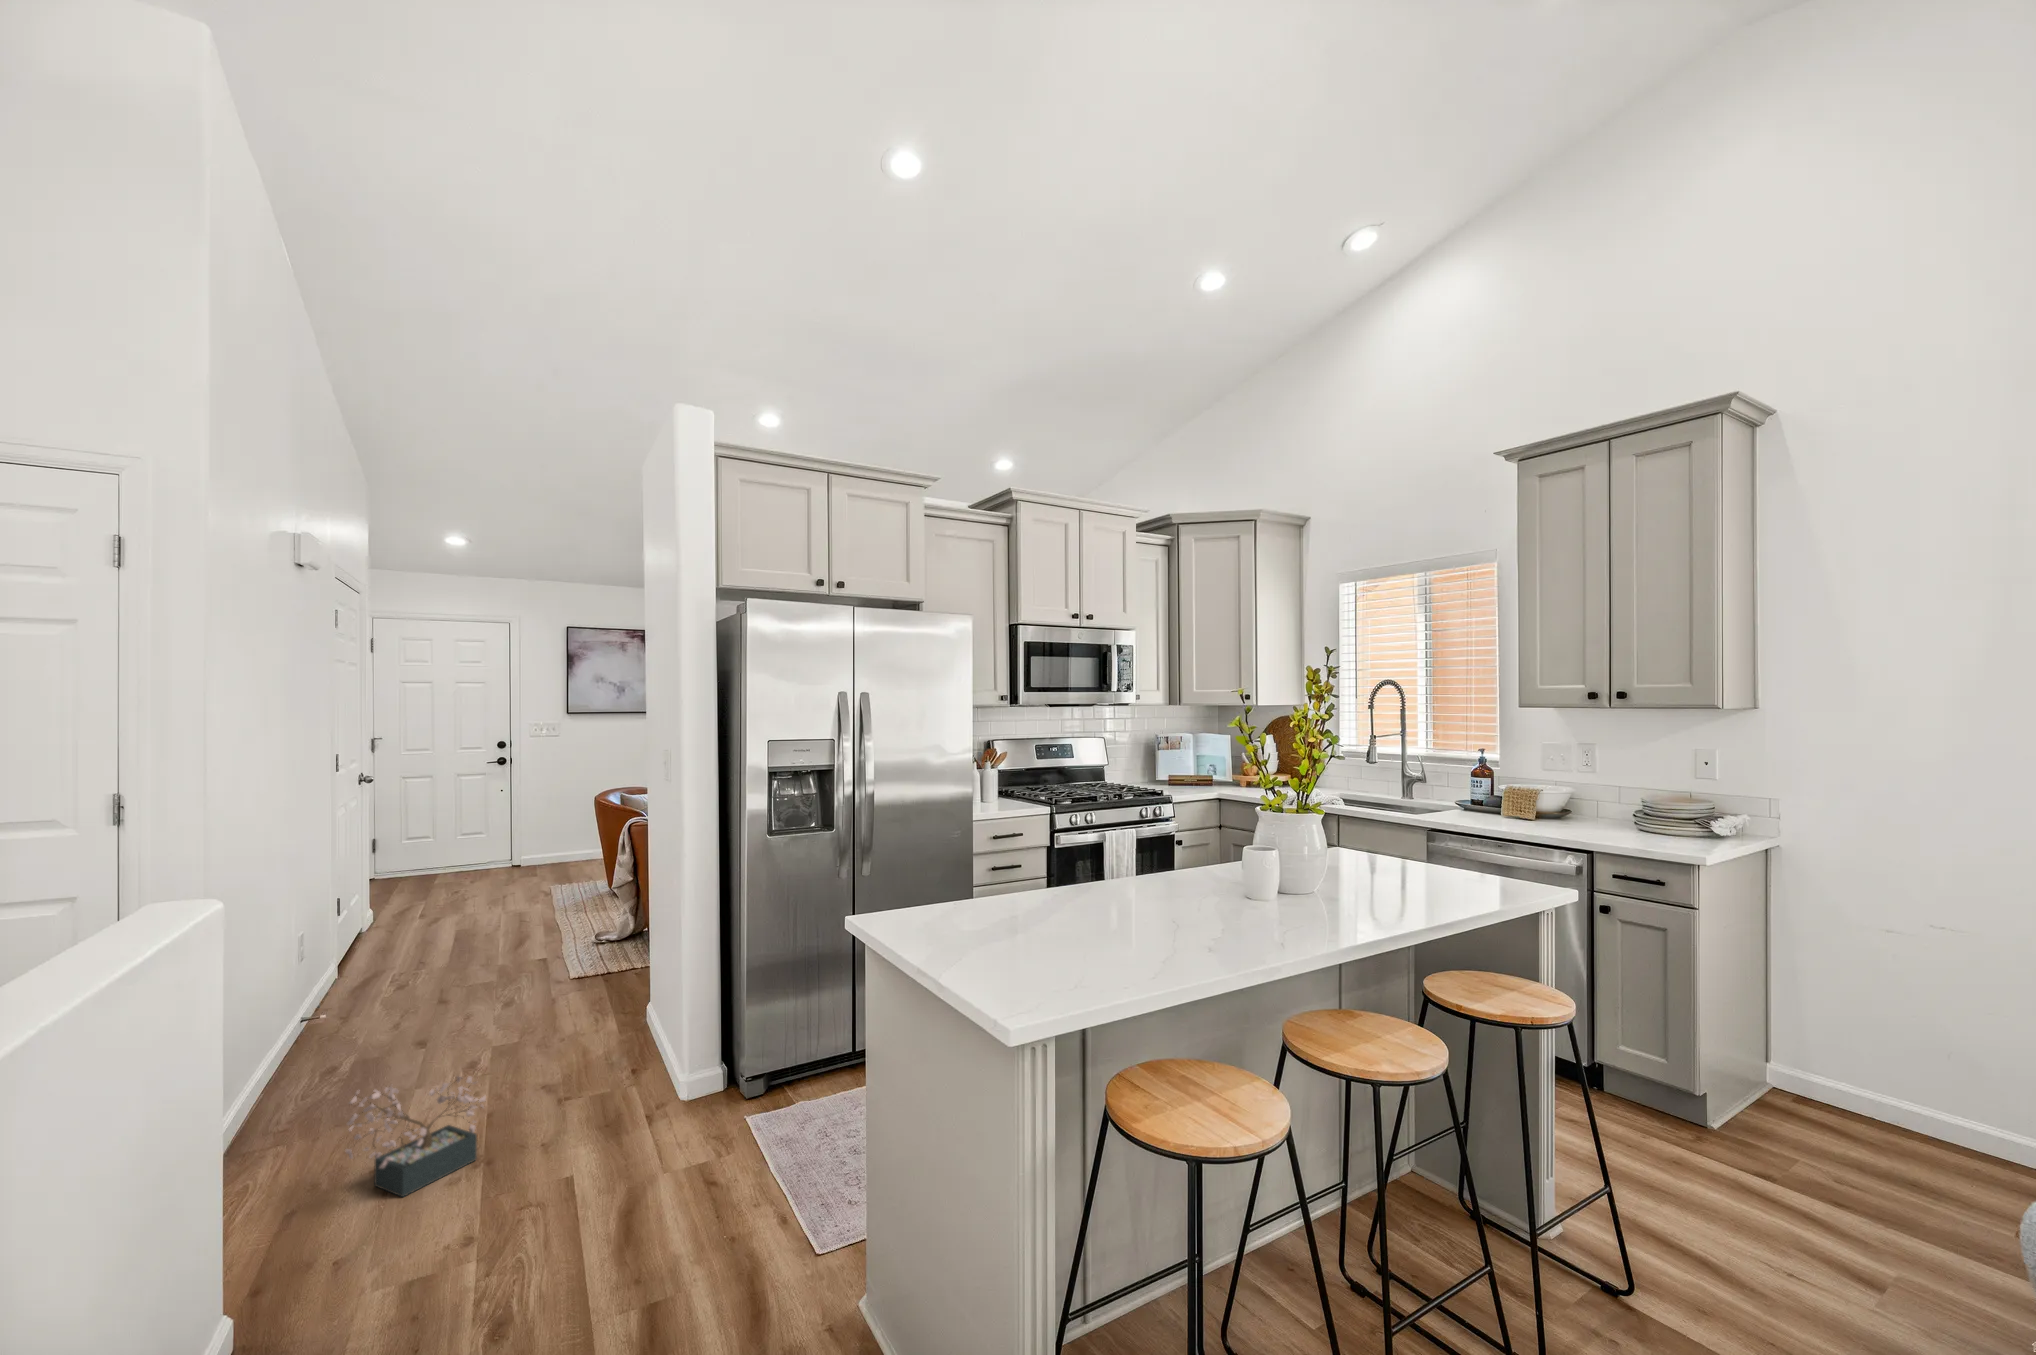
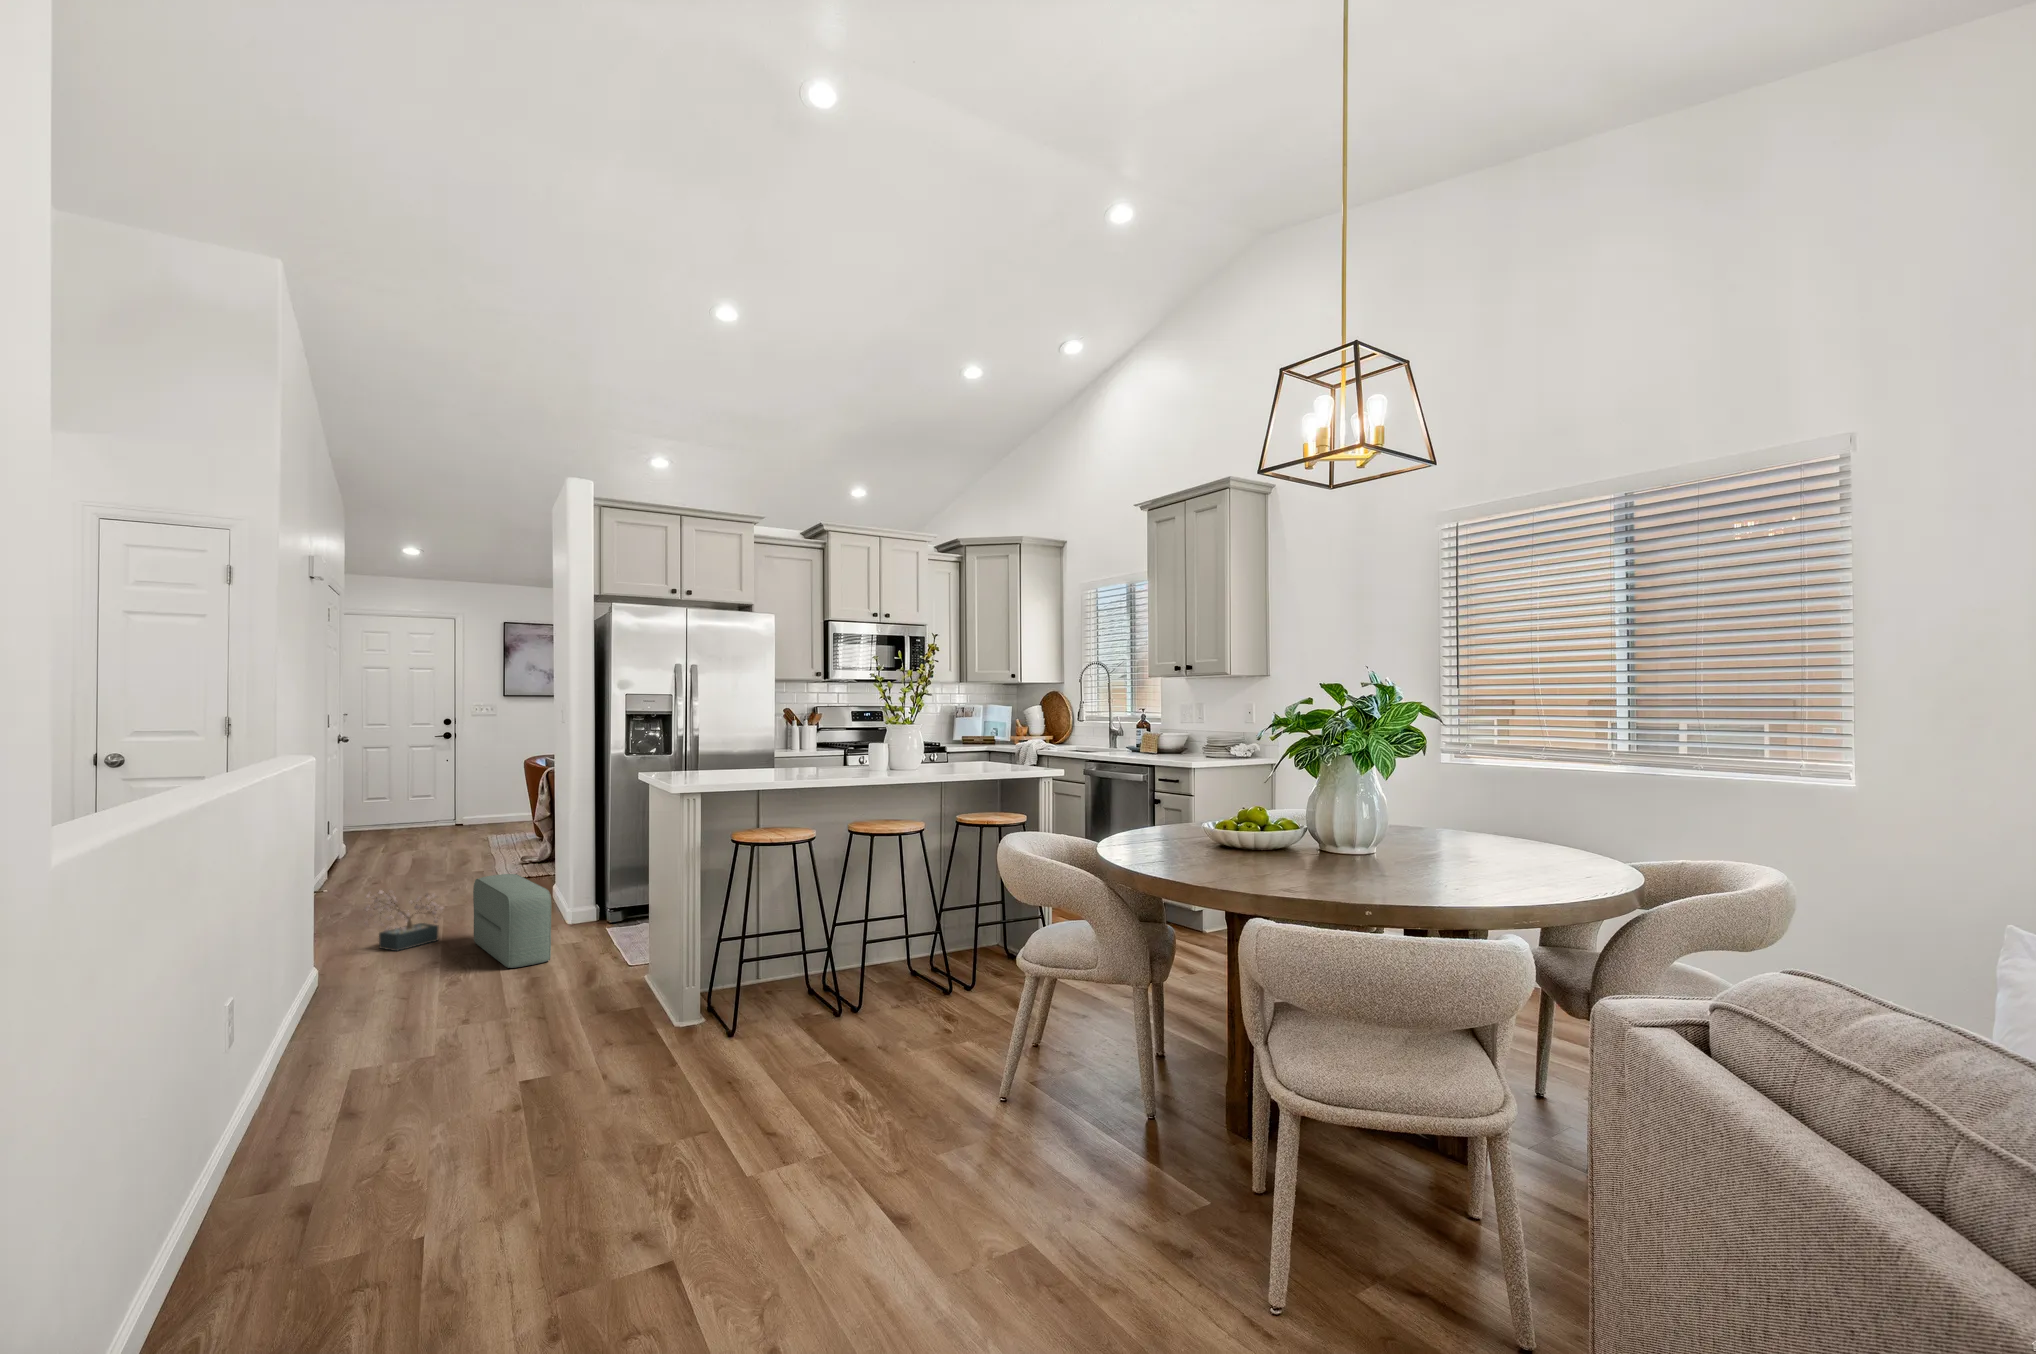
pouf: none [536,1045,675,1272] -> present [473,874,551,968]

